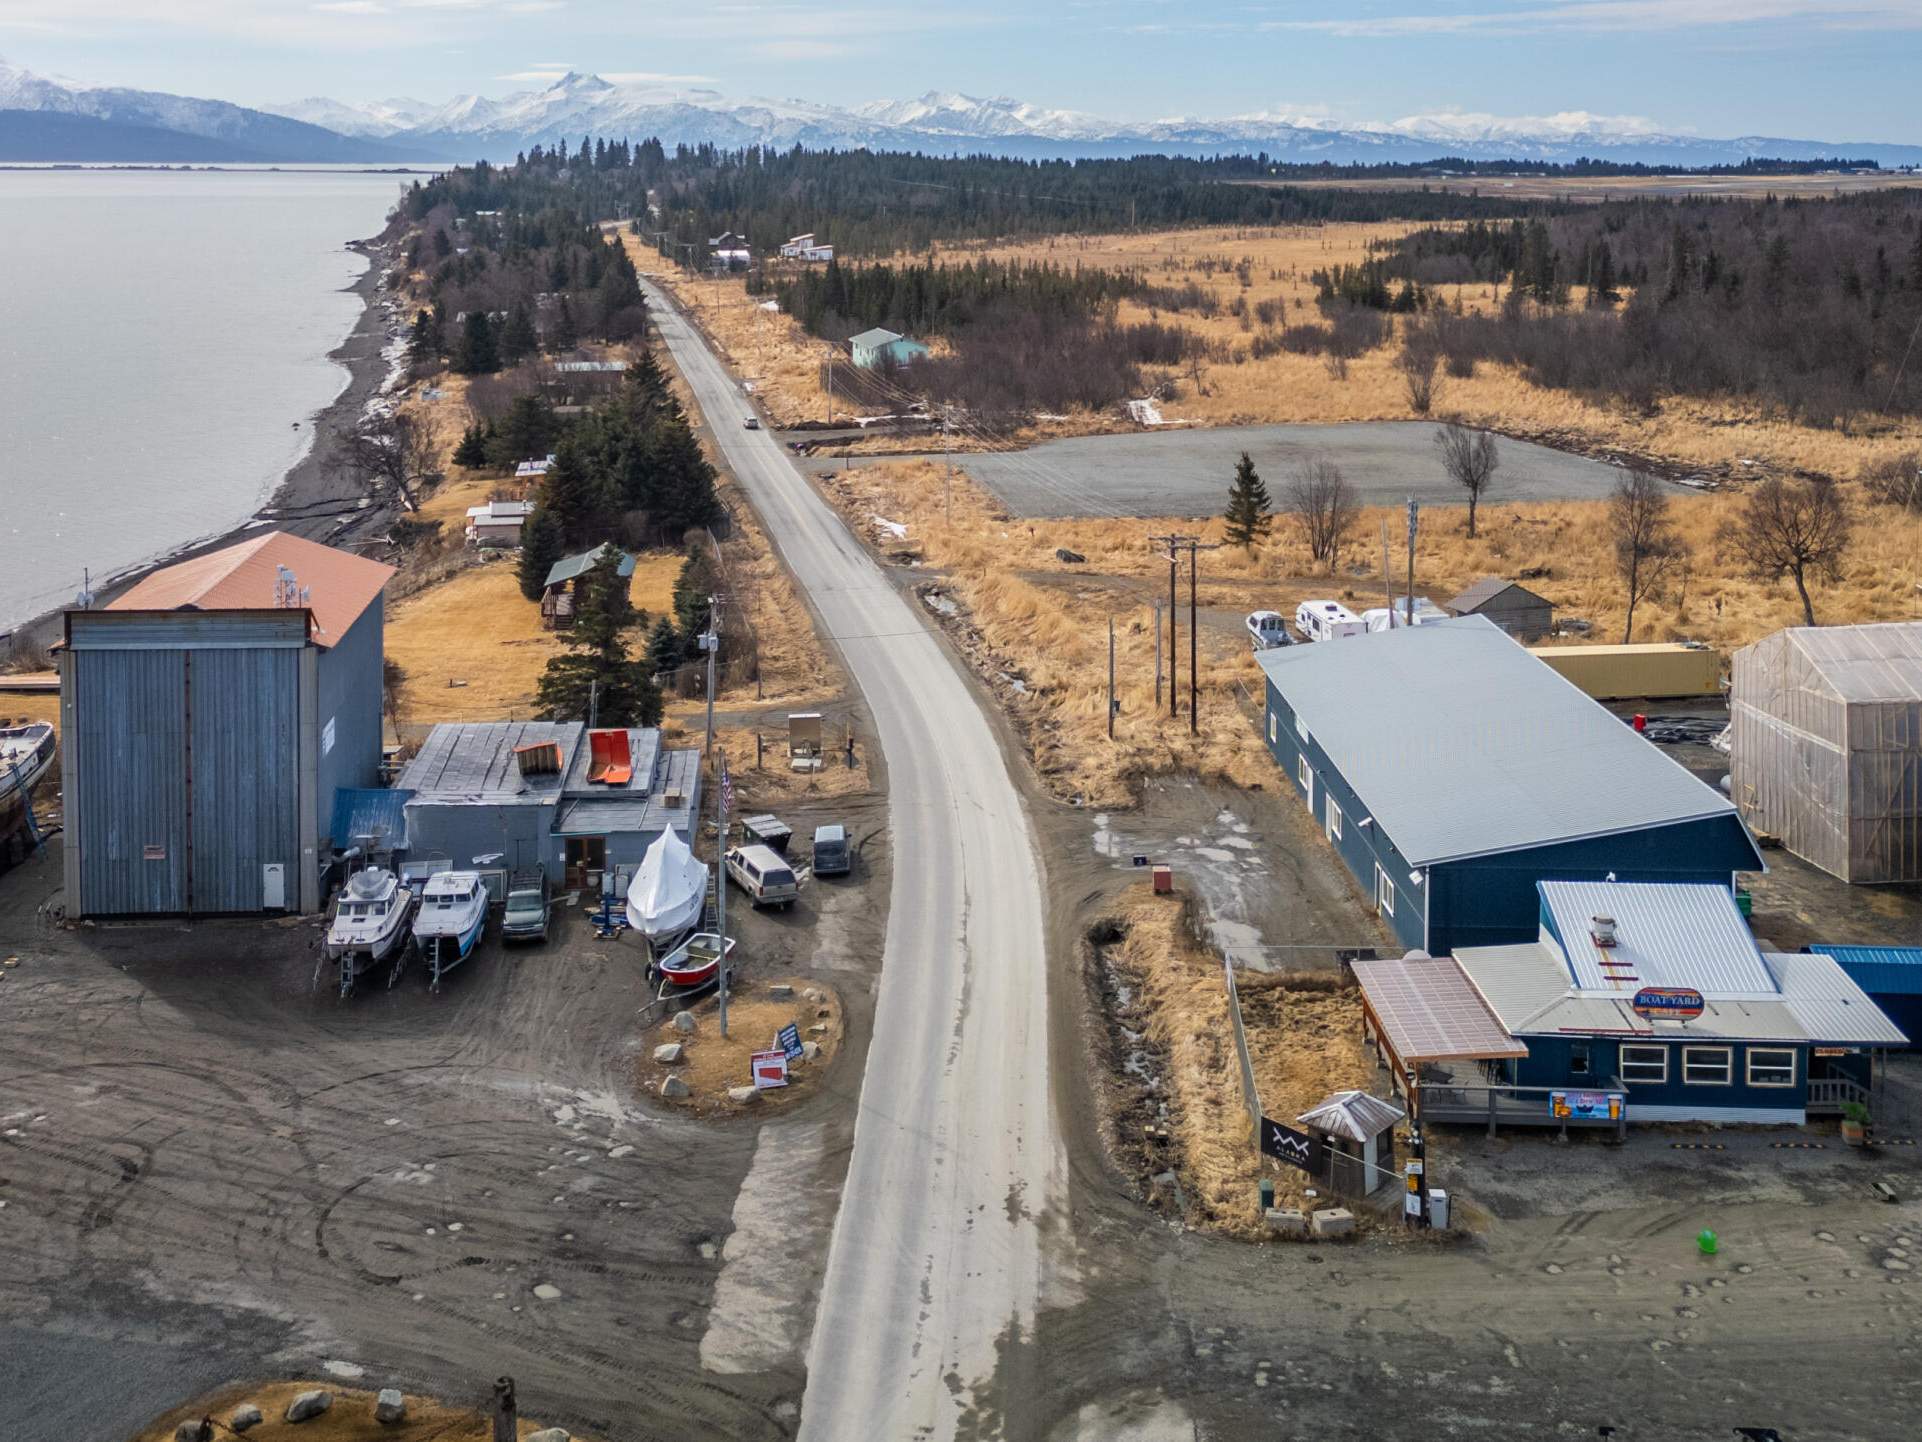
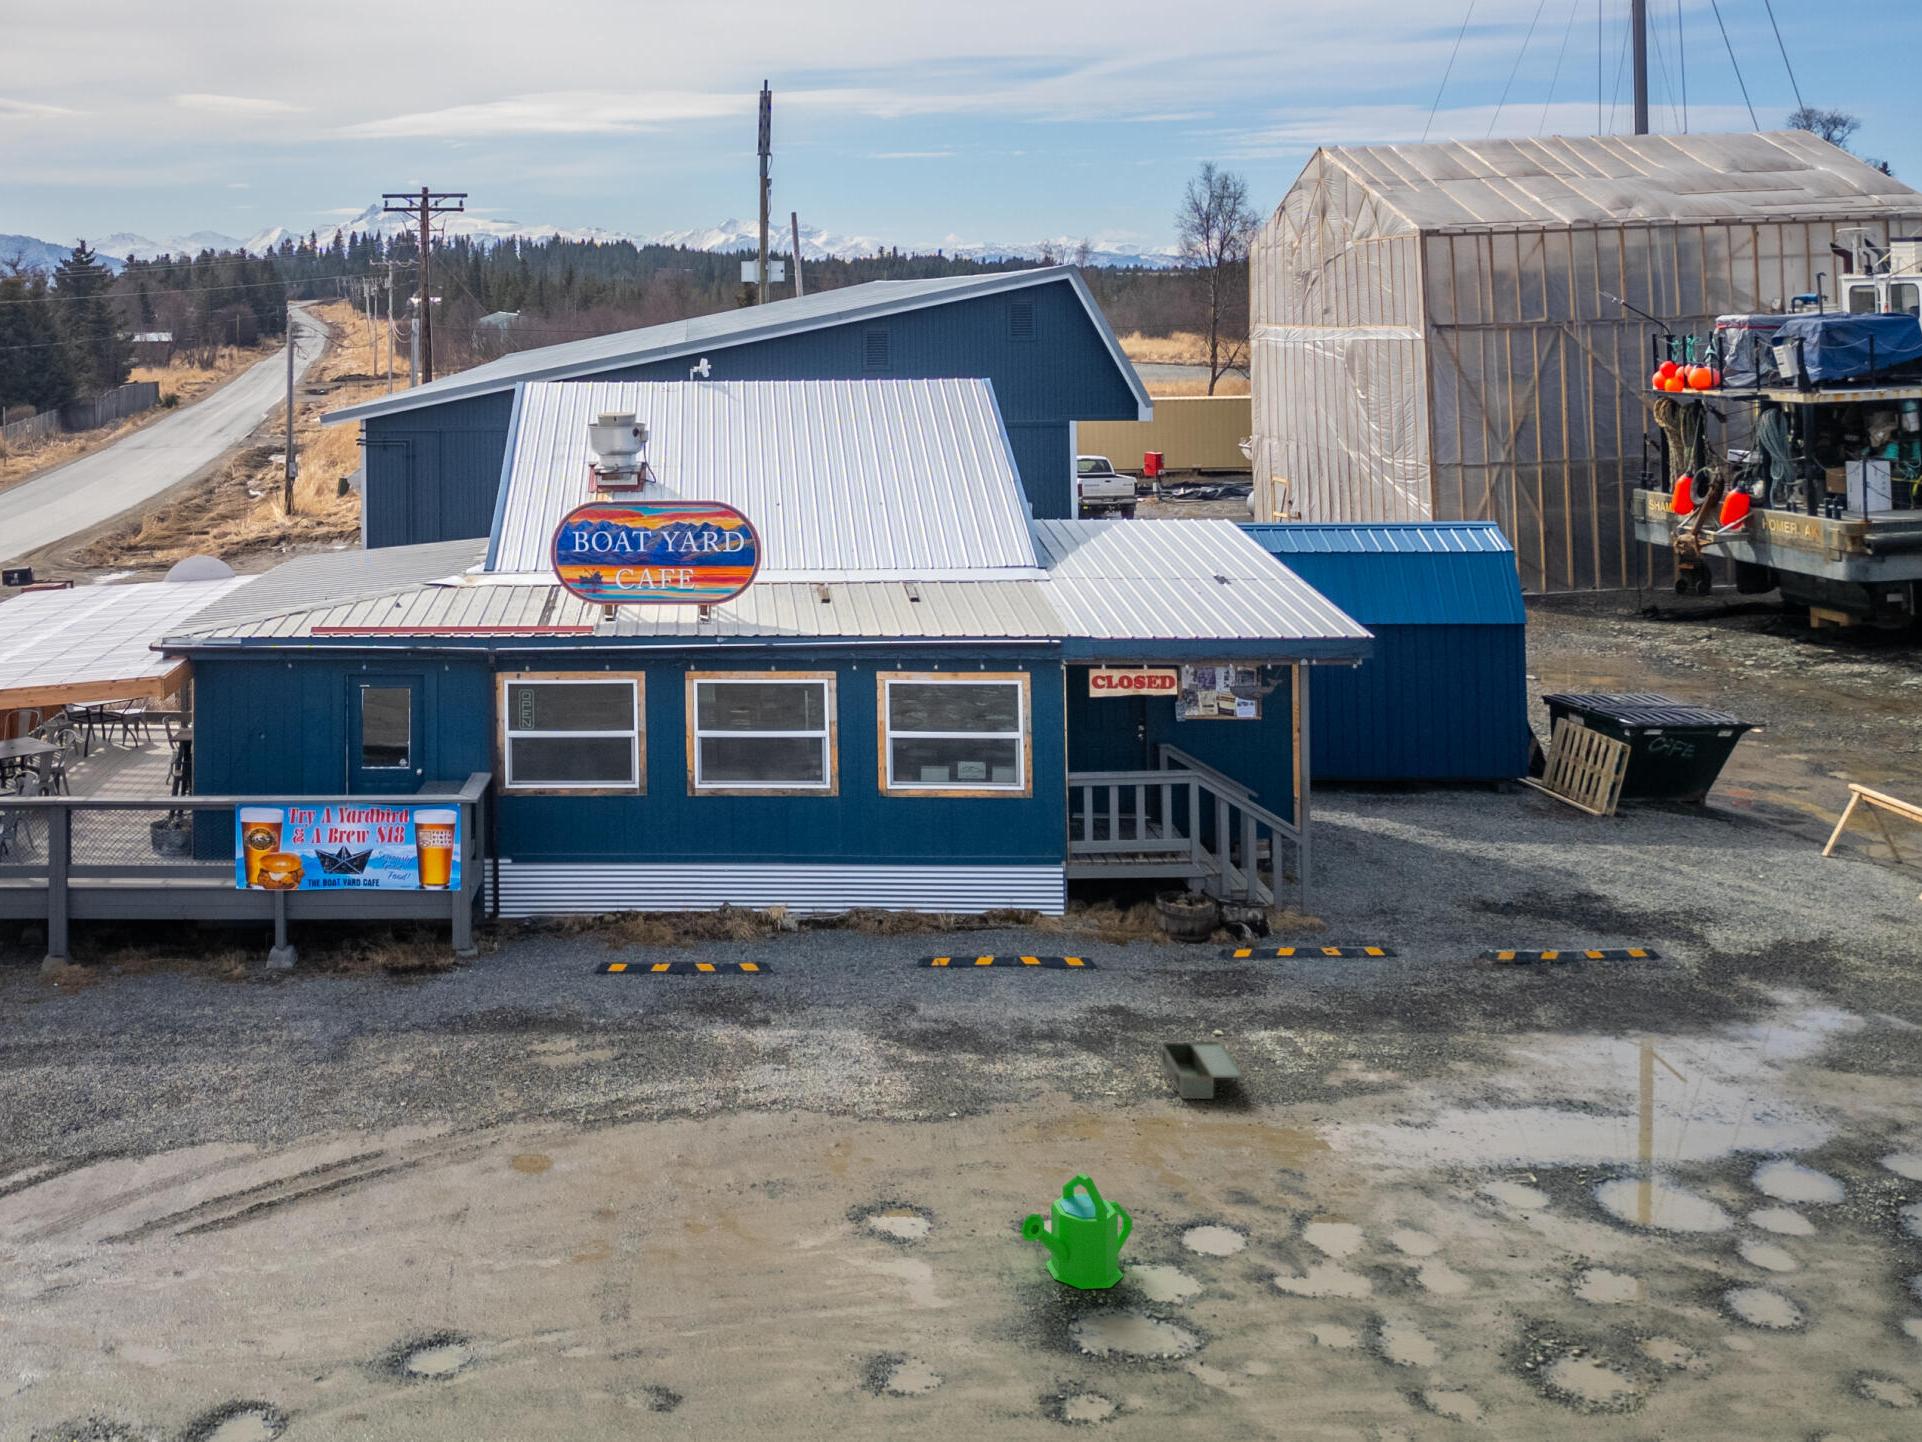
potted tree: present [1840,1102,1870,1145] -> none [1136,811,1231,953]
watering can: present [1695,1227,1718,1253] -> present [1021,1173,1133,1289]

